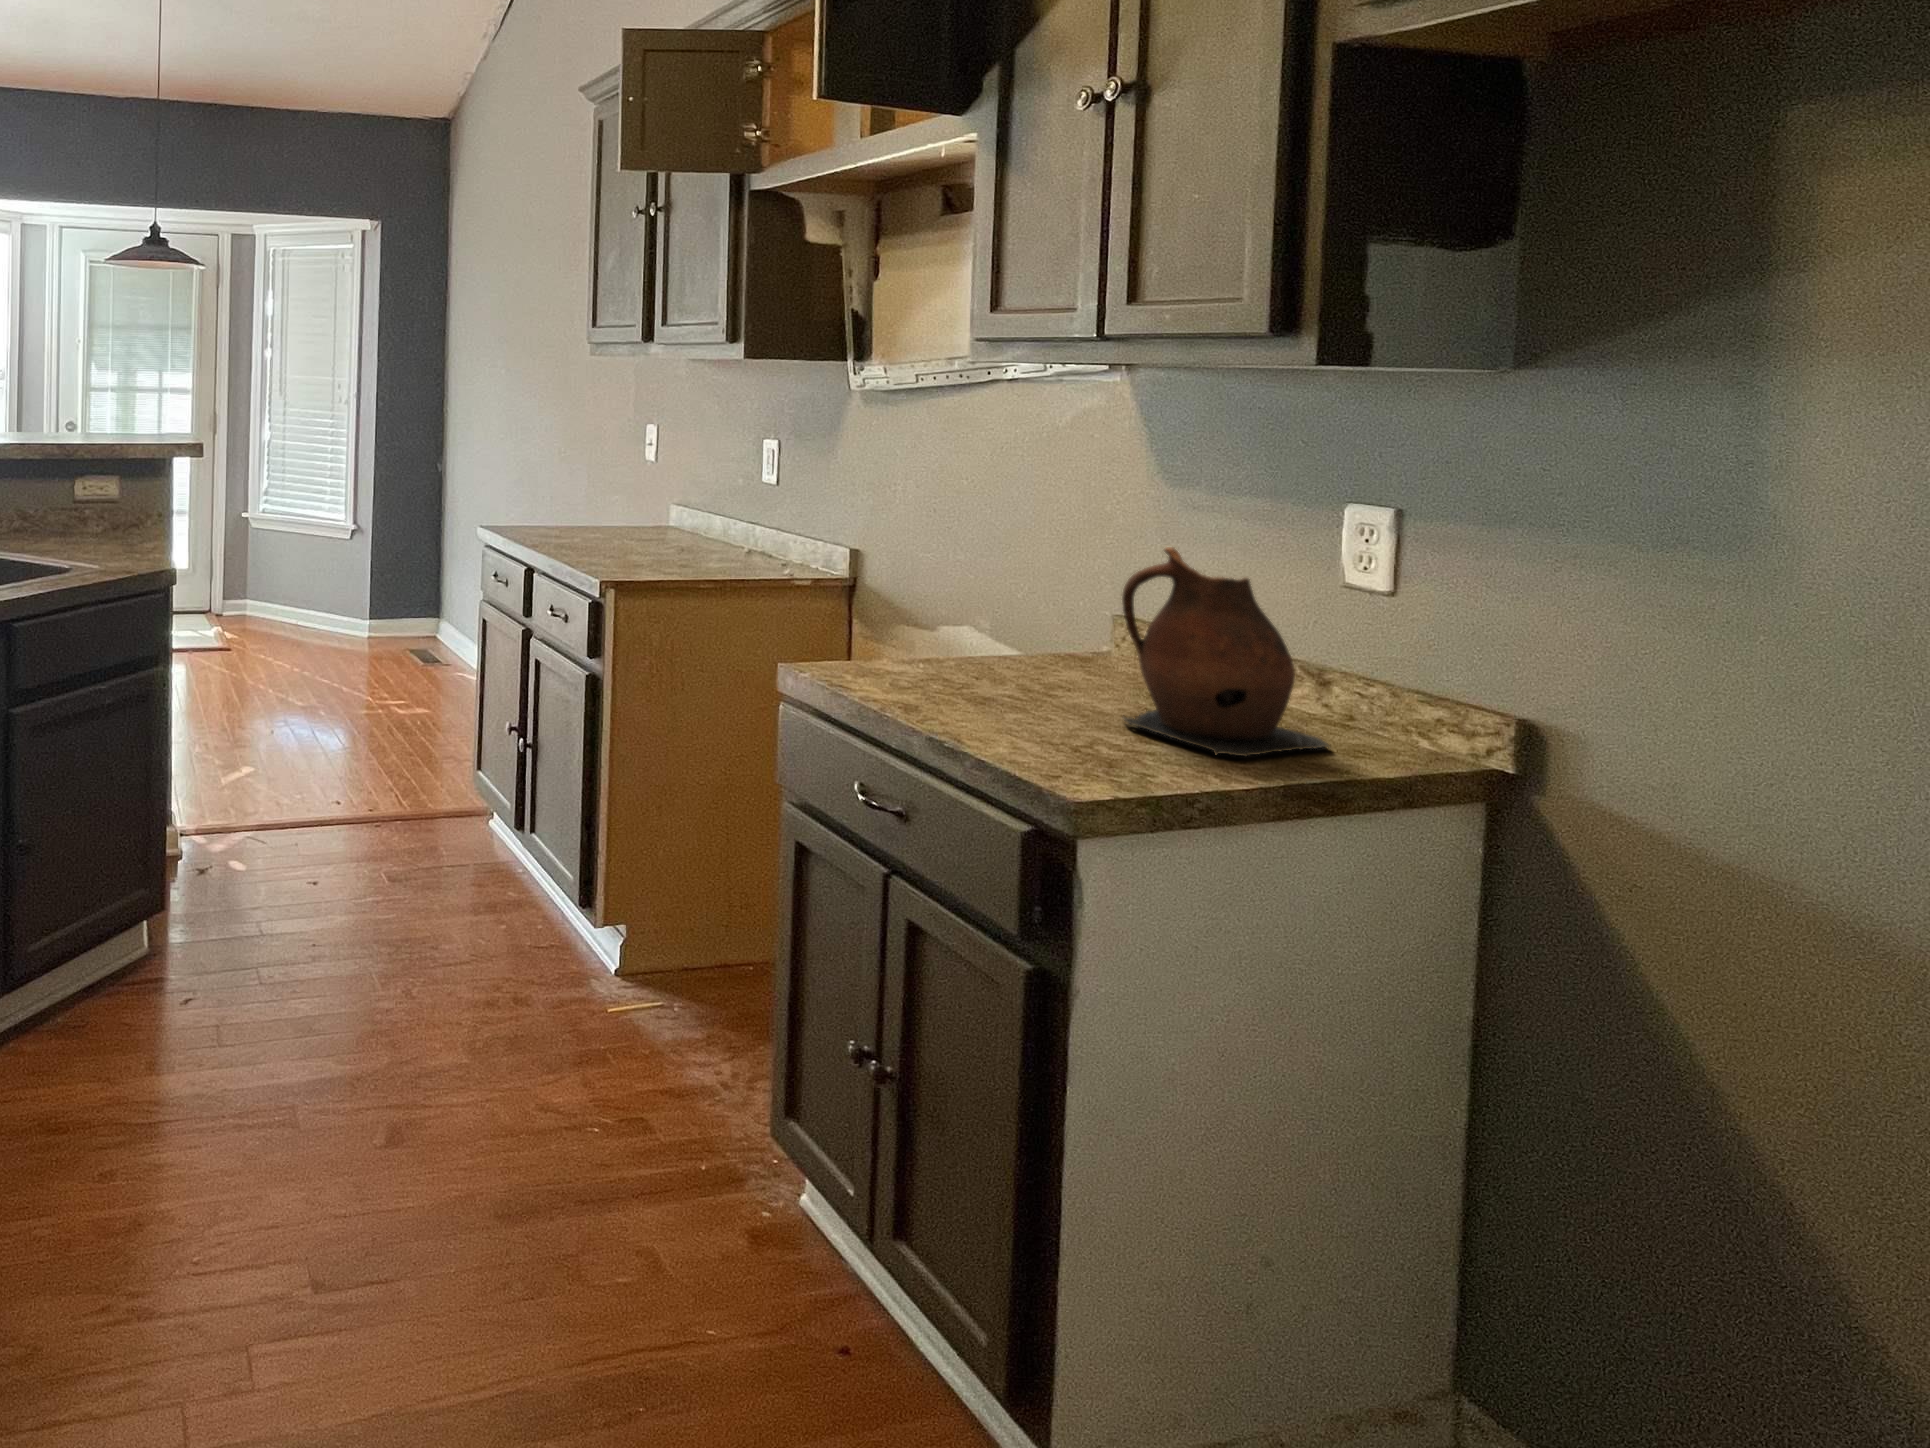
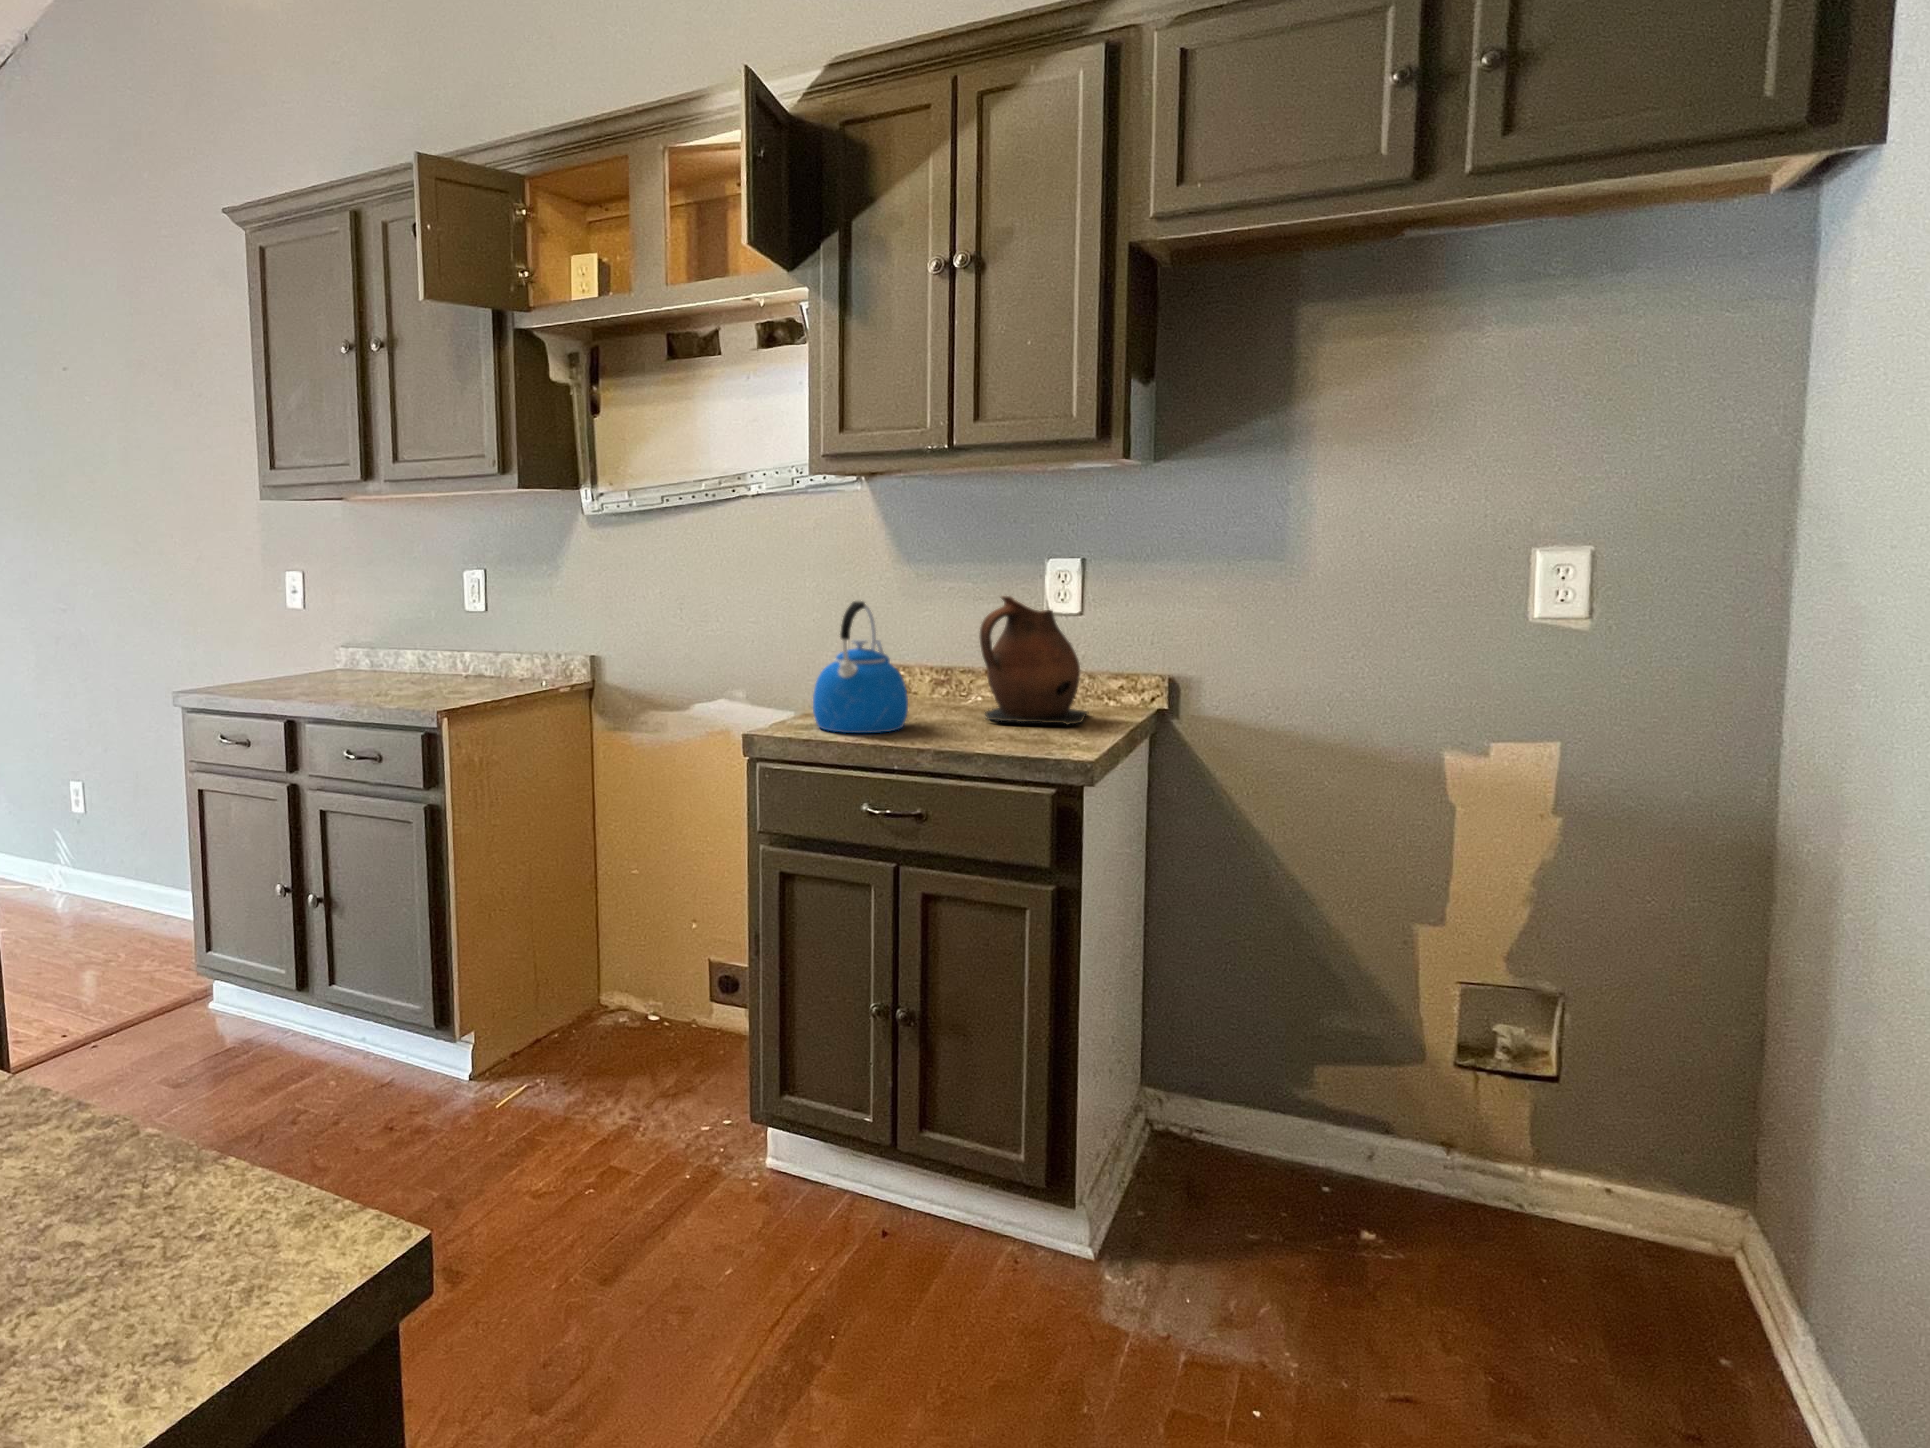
kettle: none [869,526,1015,701] -> present [813,601,908,733]

